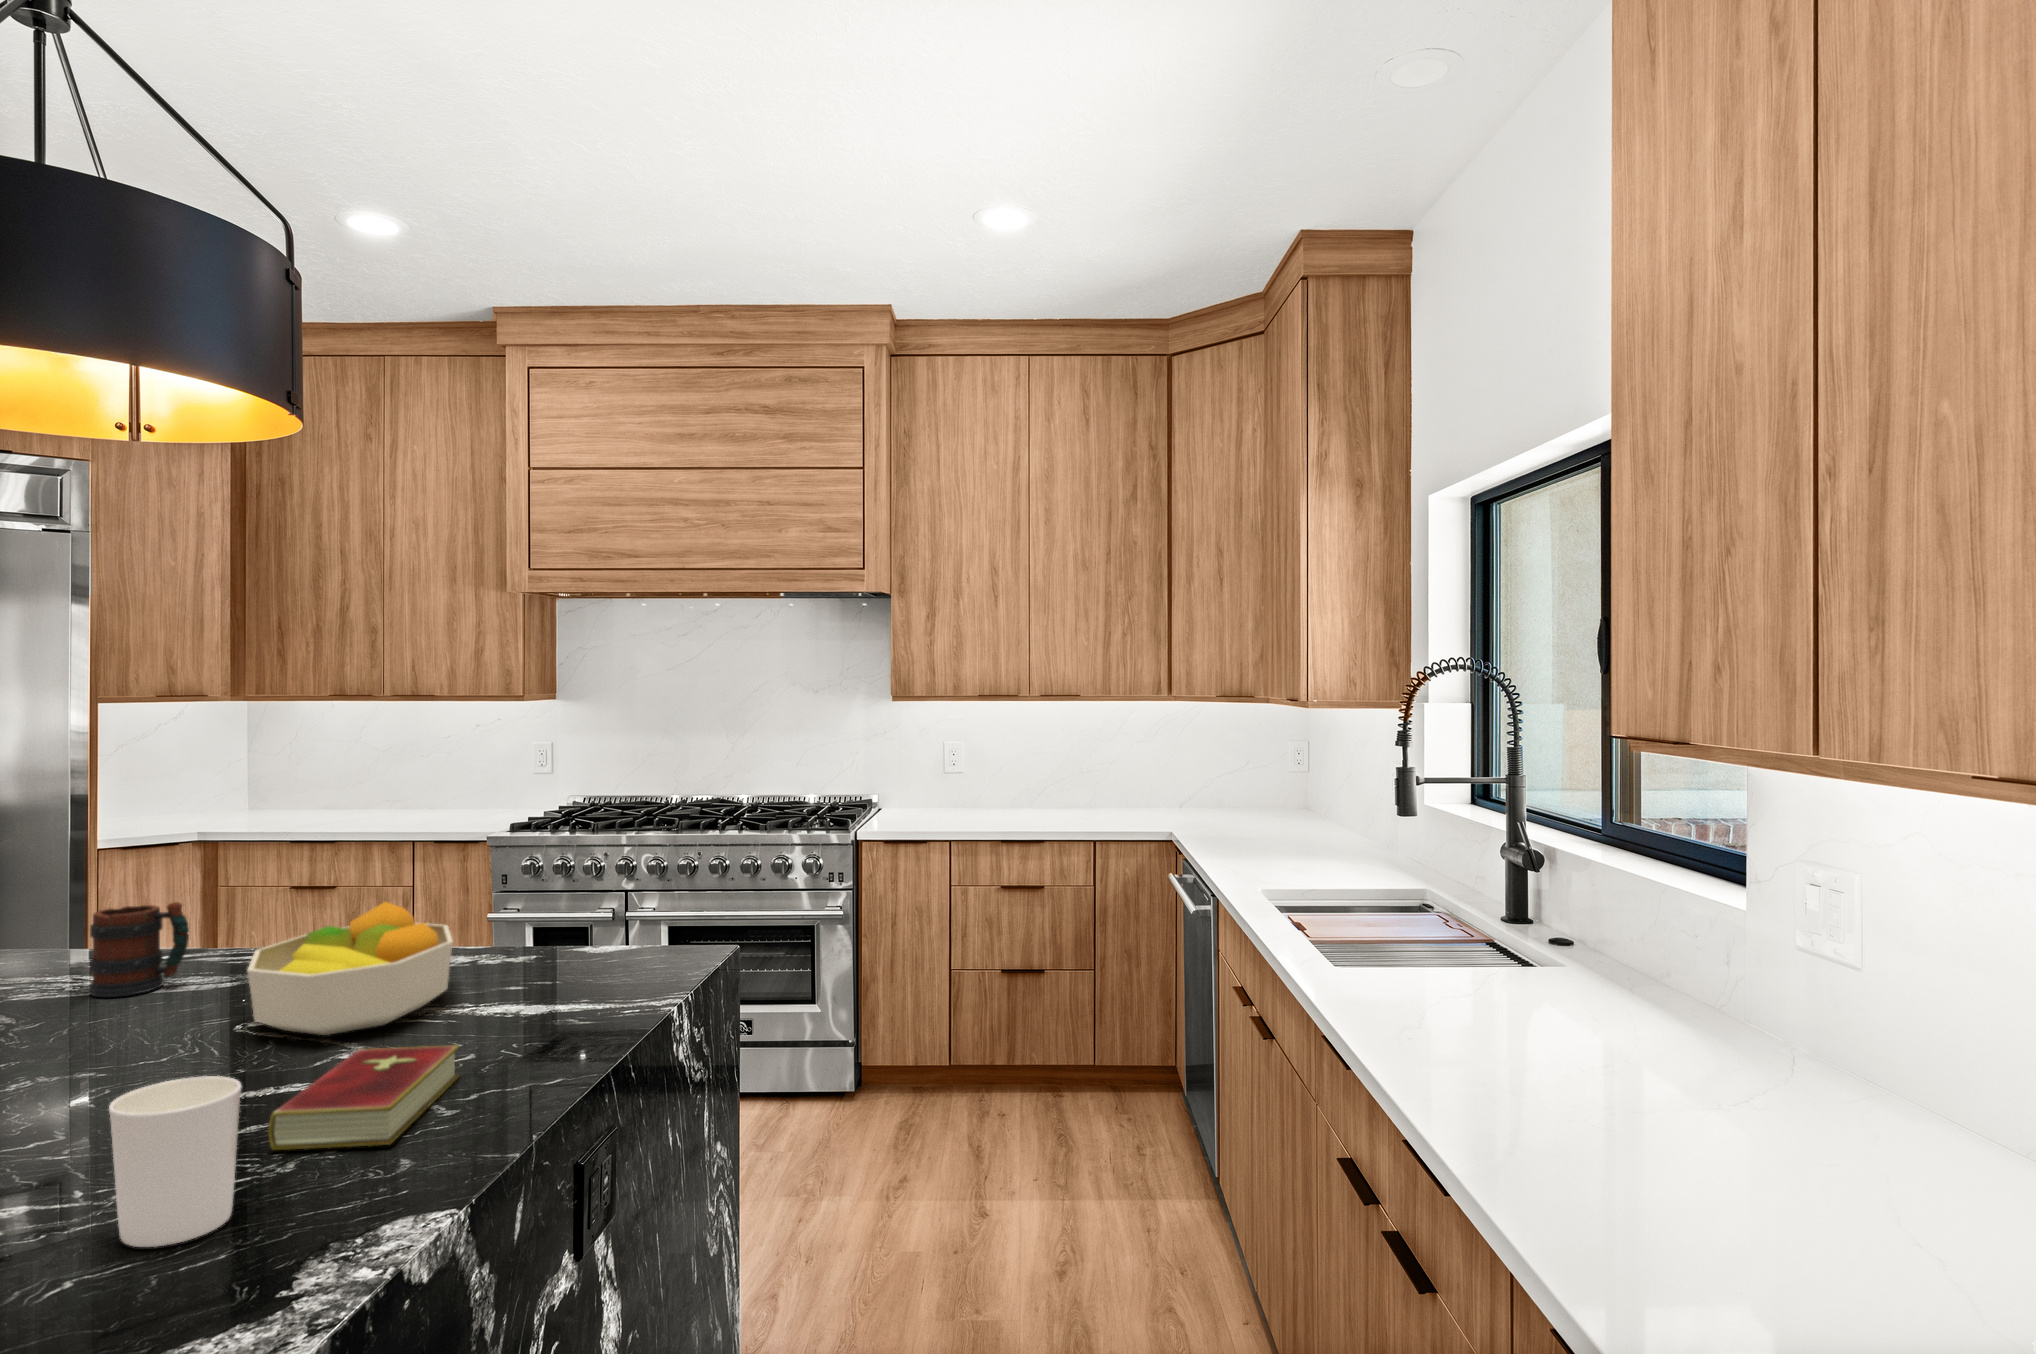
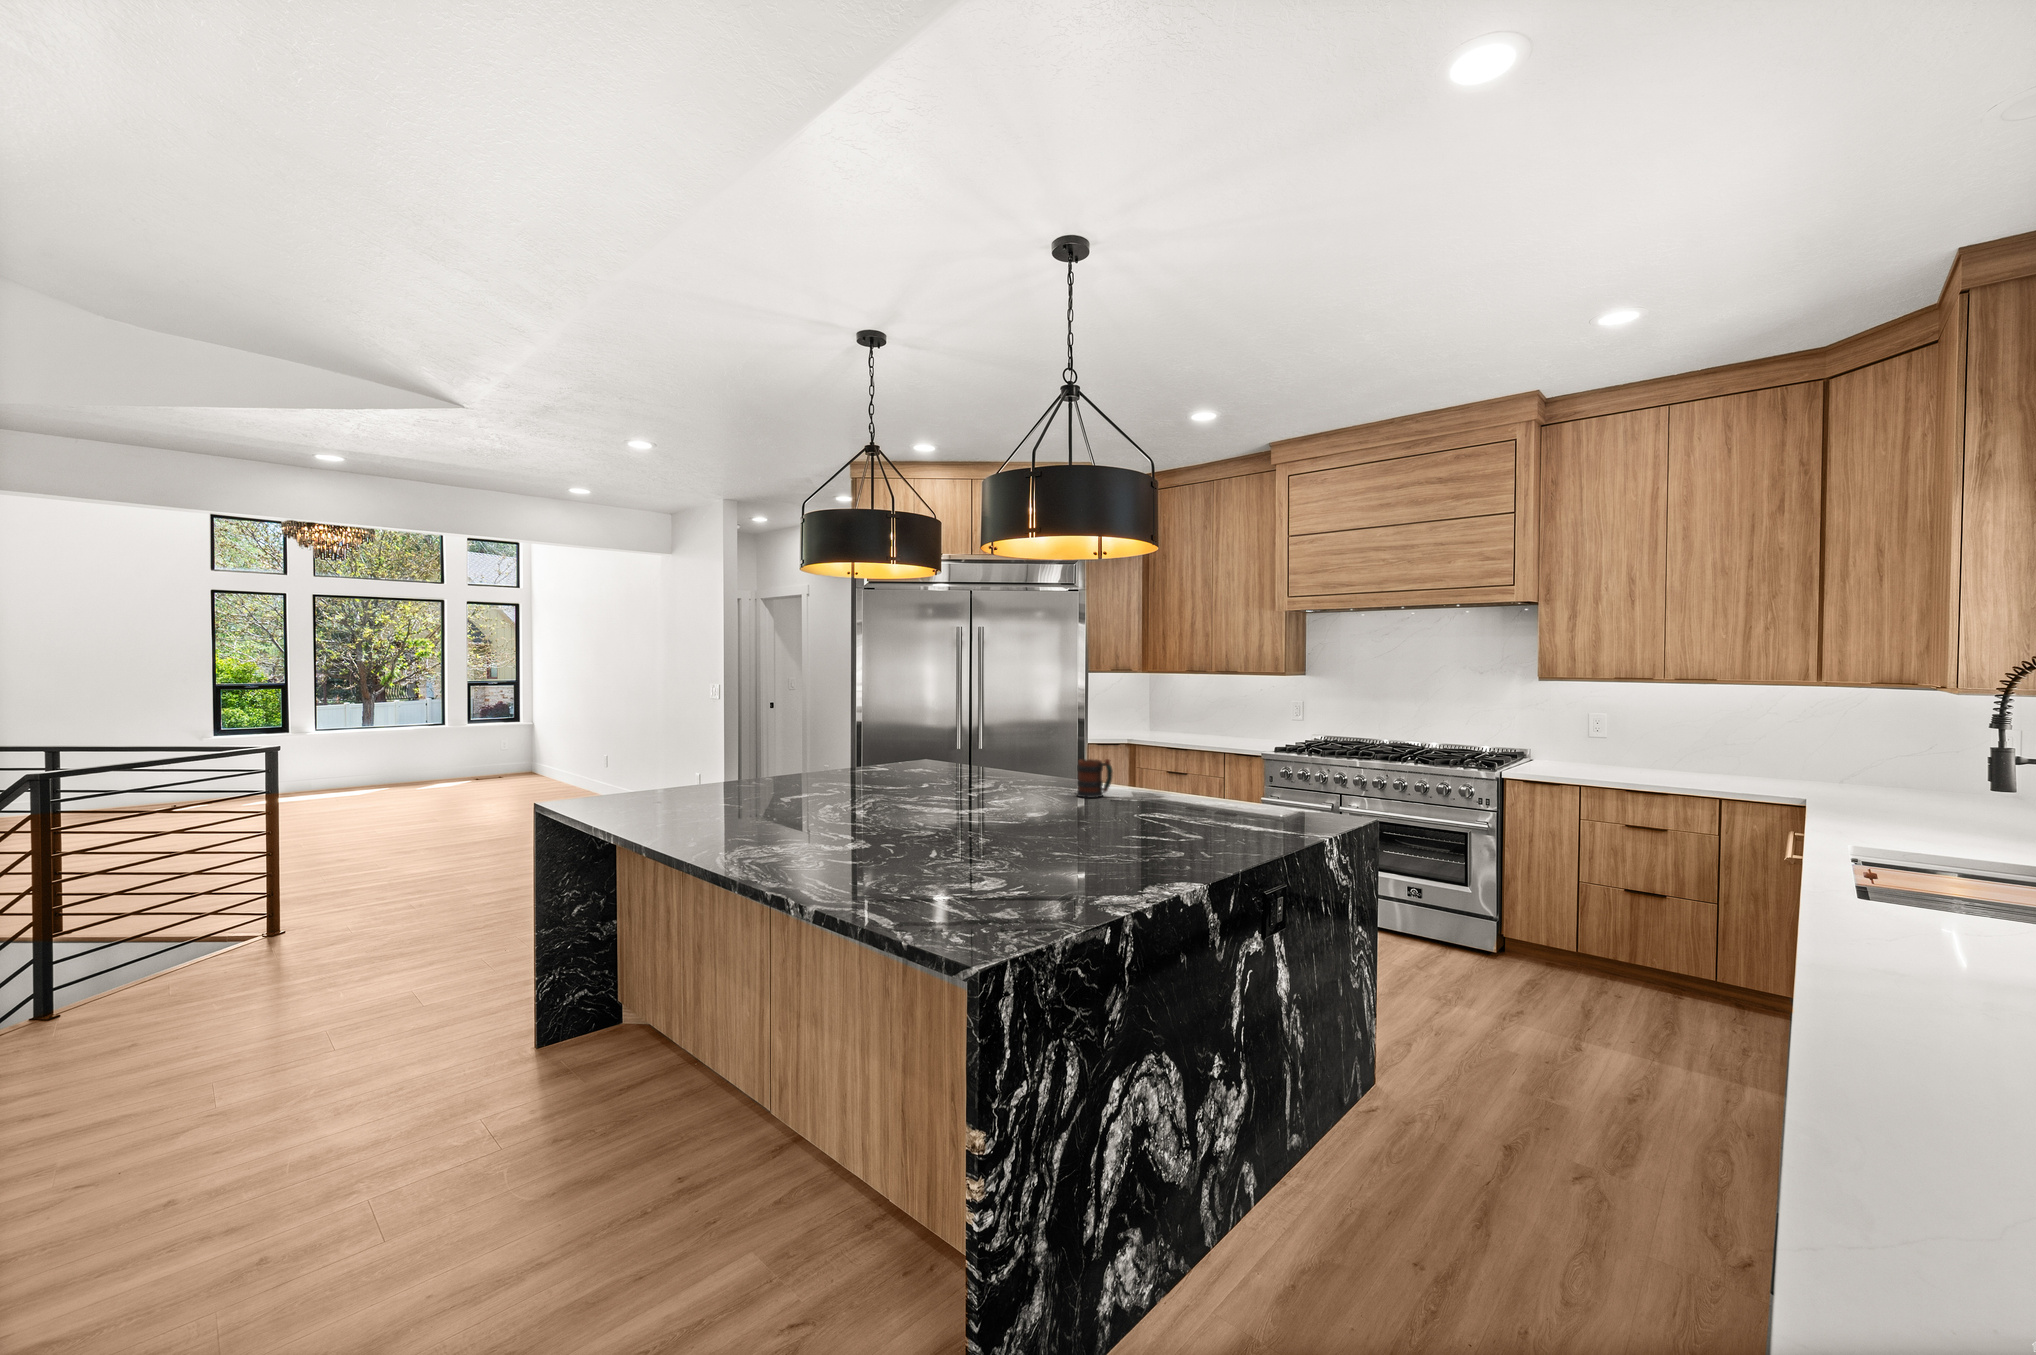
fruit bowl: present [247,902,453,1035] -> none [1133,767,1220,822]
hardcover book: present [268,1045,459,1150] -> none [1137,825,1215,860]
candle holder: present [109,1076,242,1247] -> none [1085,813,1127,872]

